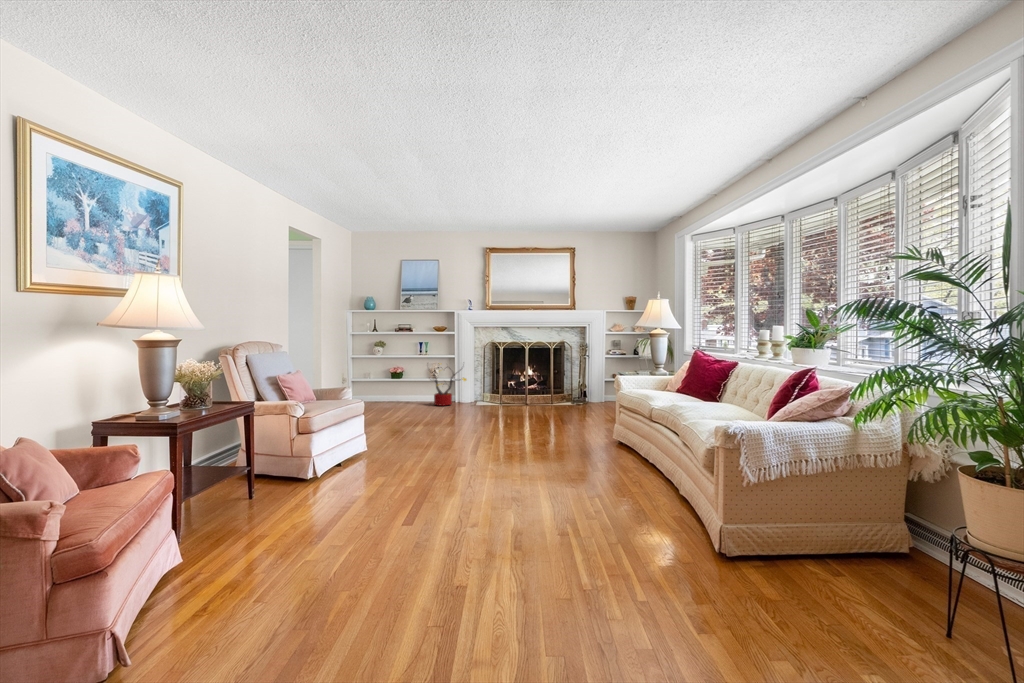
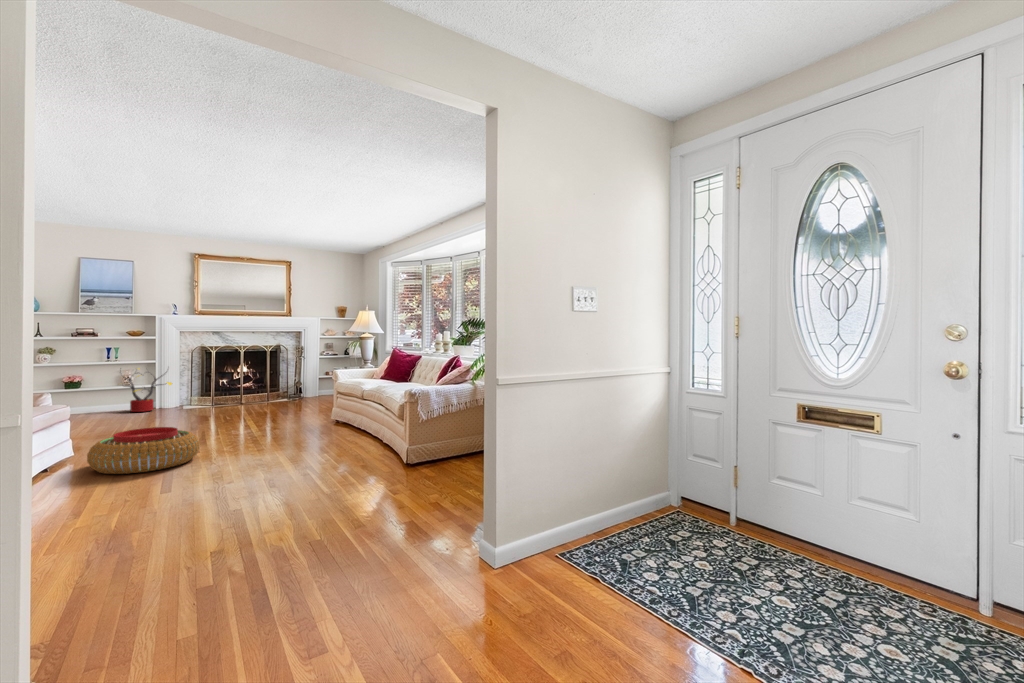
pouf: none [374,435,471,487] -> present [87,427,200,474]

